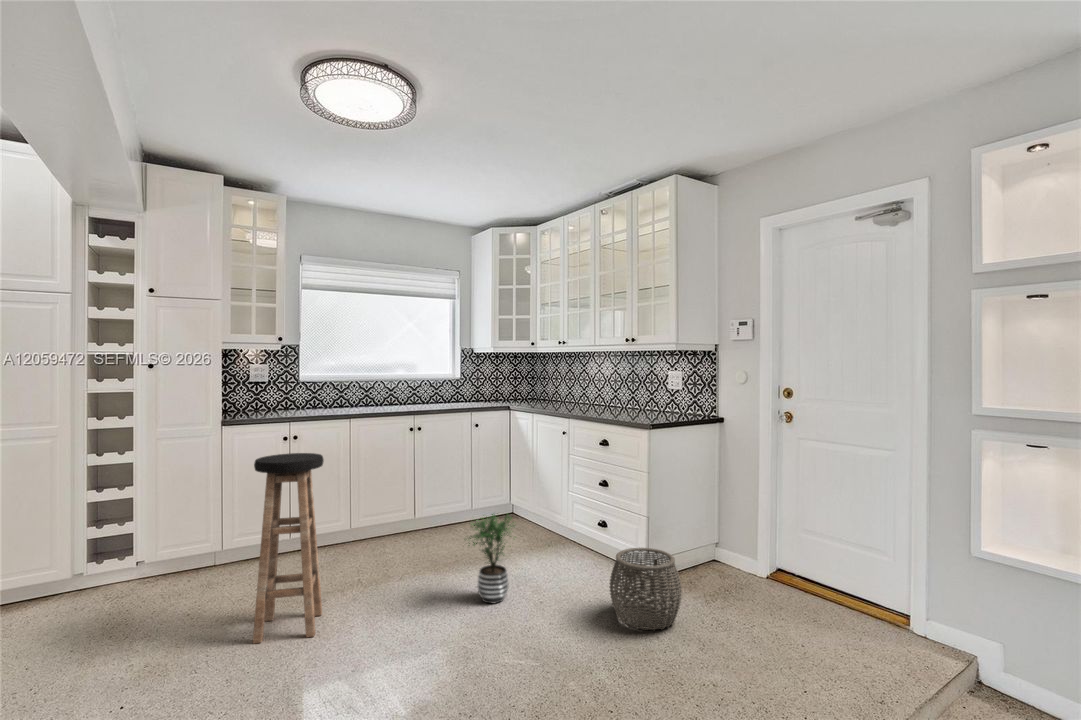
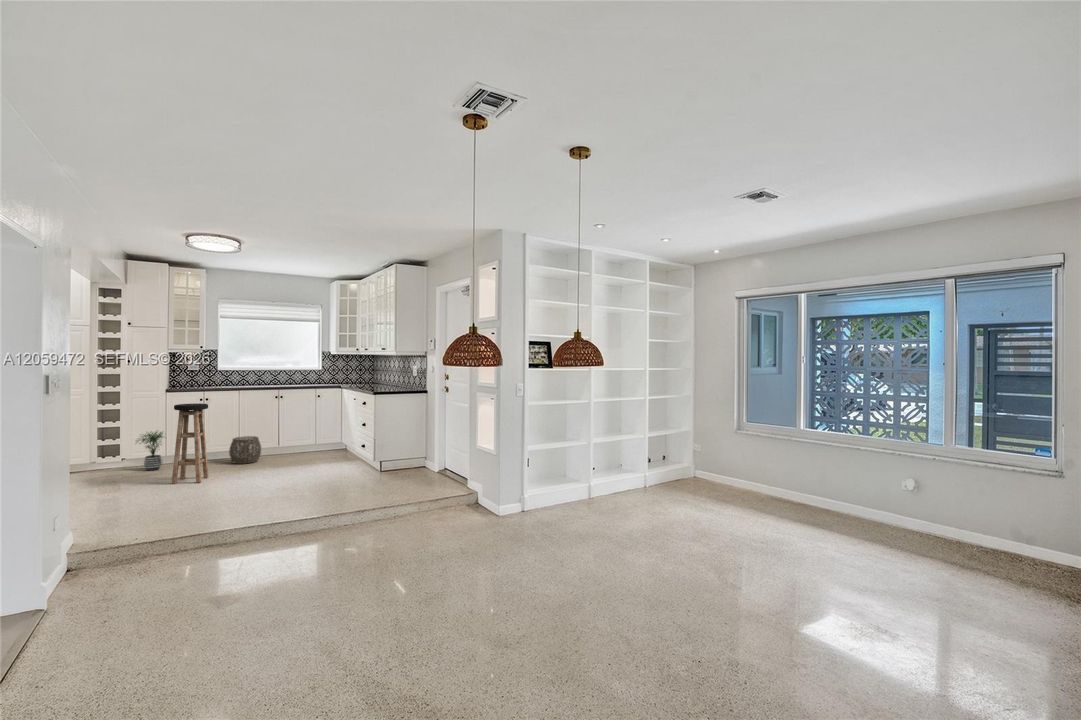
potted plant: present [468,514,512,603] -> present [137,432,163,471]
woven basket: present [609,548,682,630] -> present [229,436,261,464]

